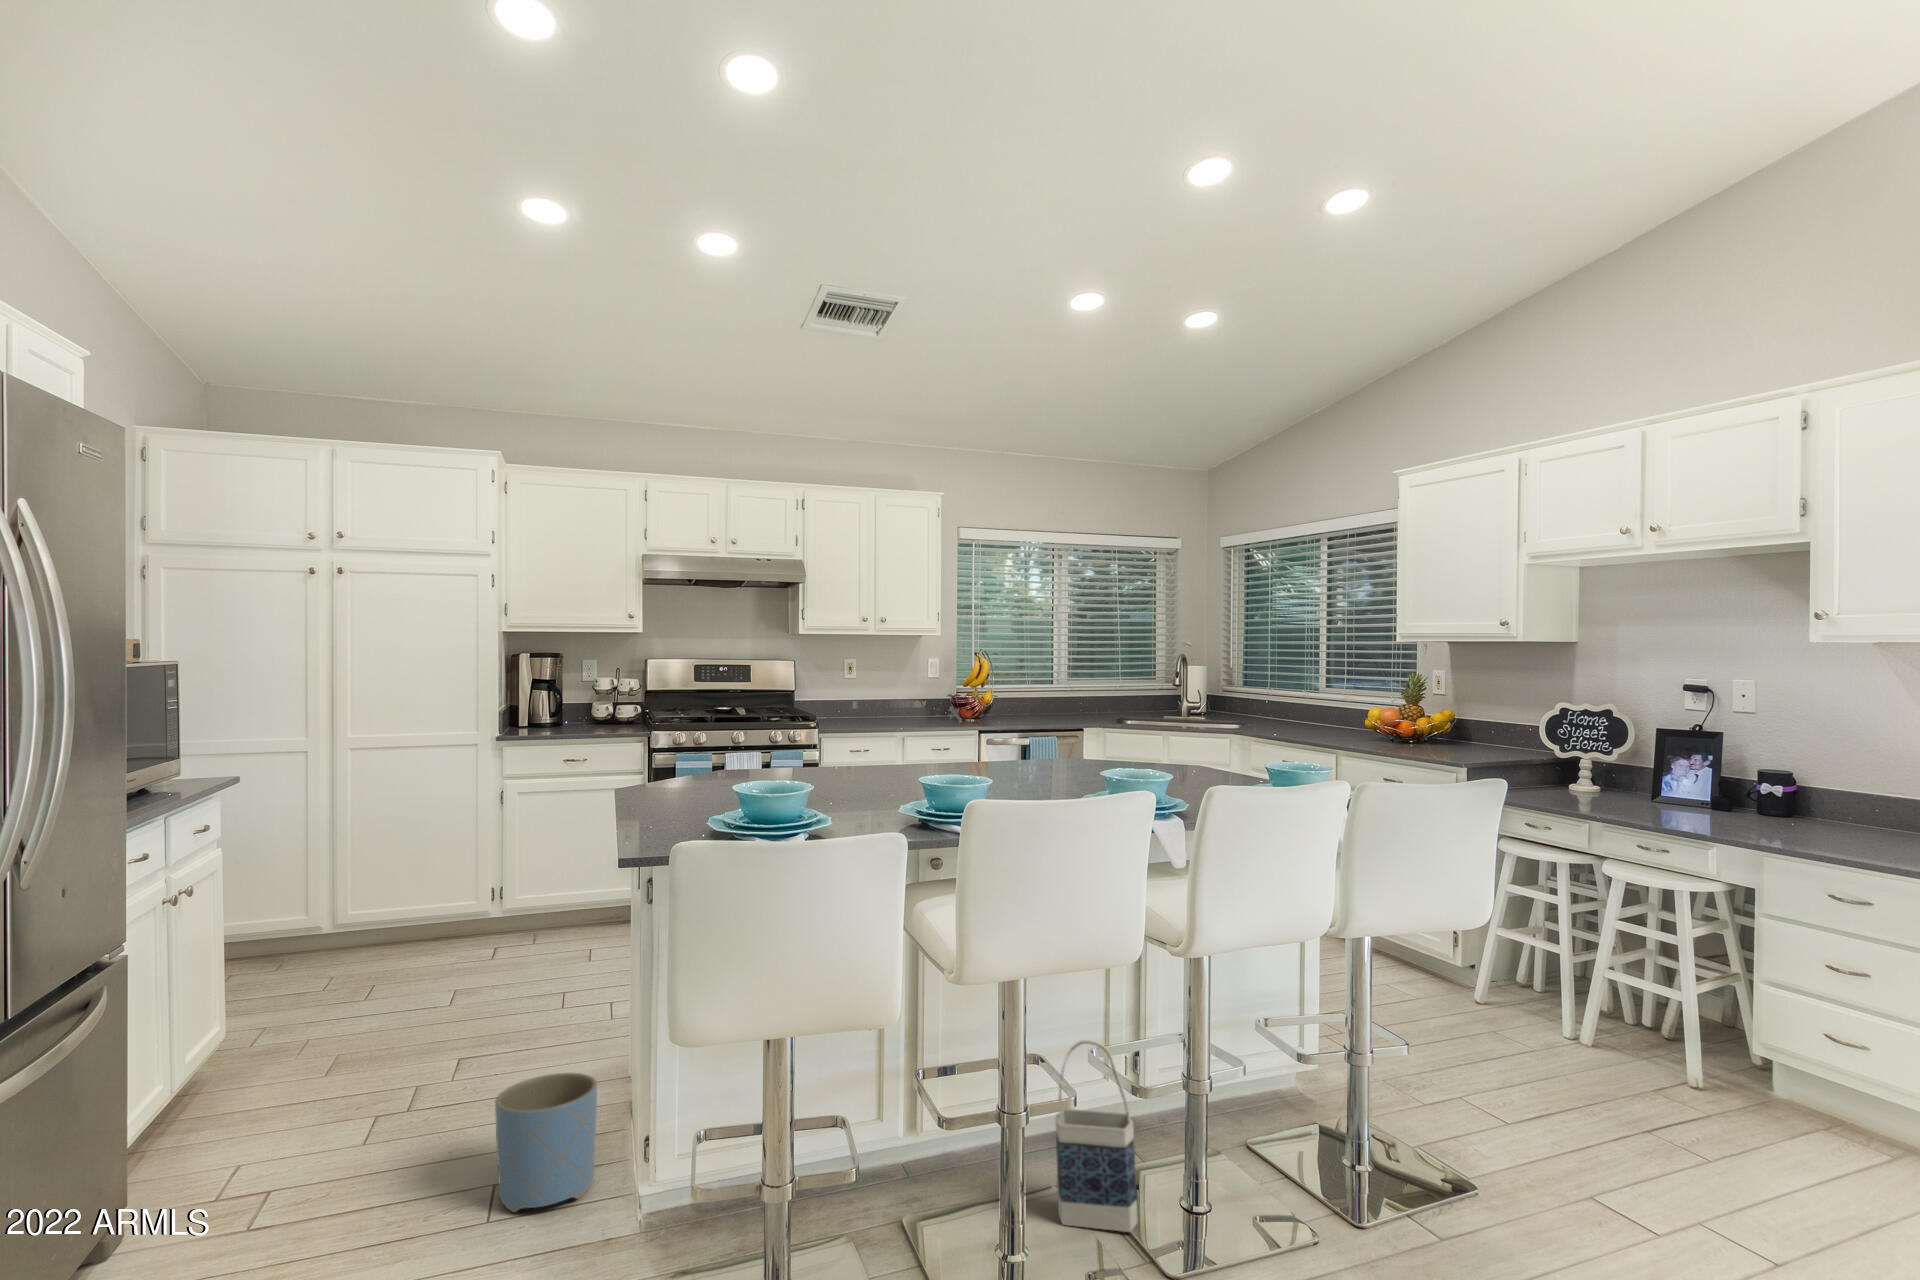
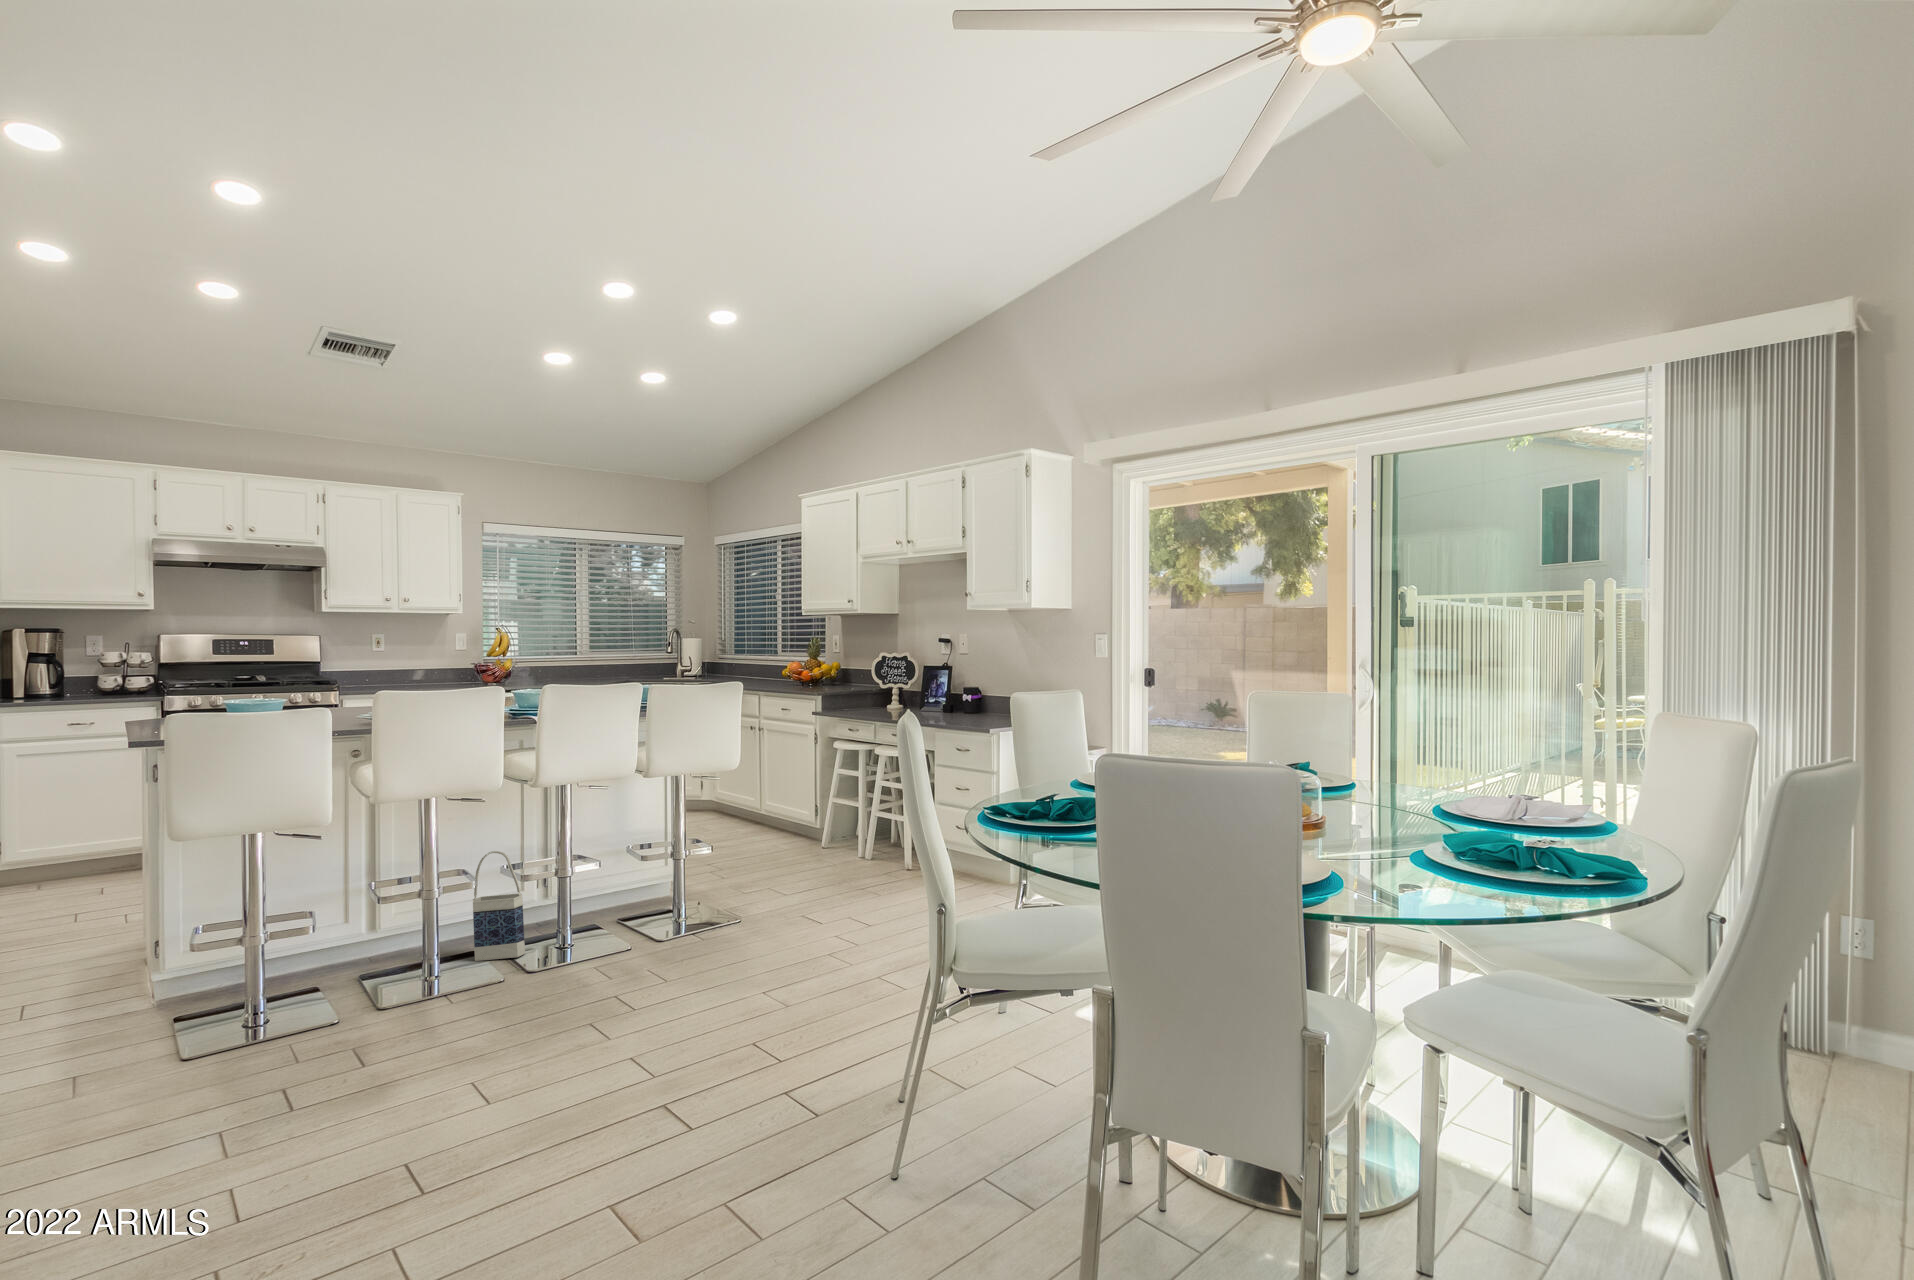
planter: present [495,1073,597,1212] -> none [27,921,118,1009]

